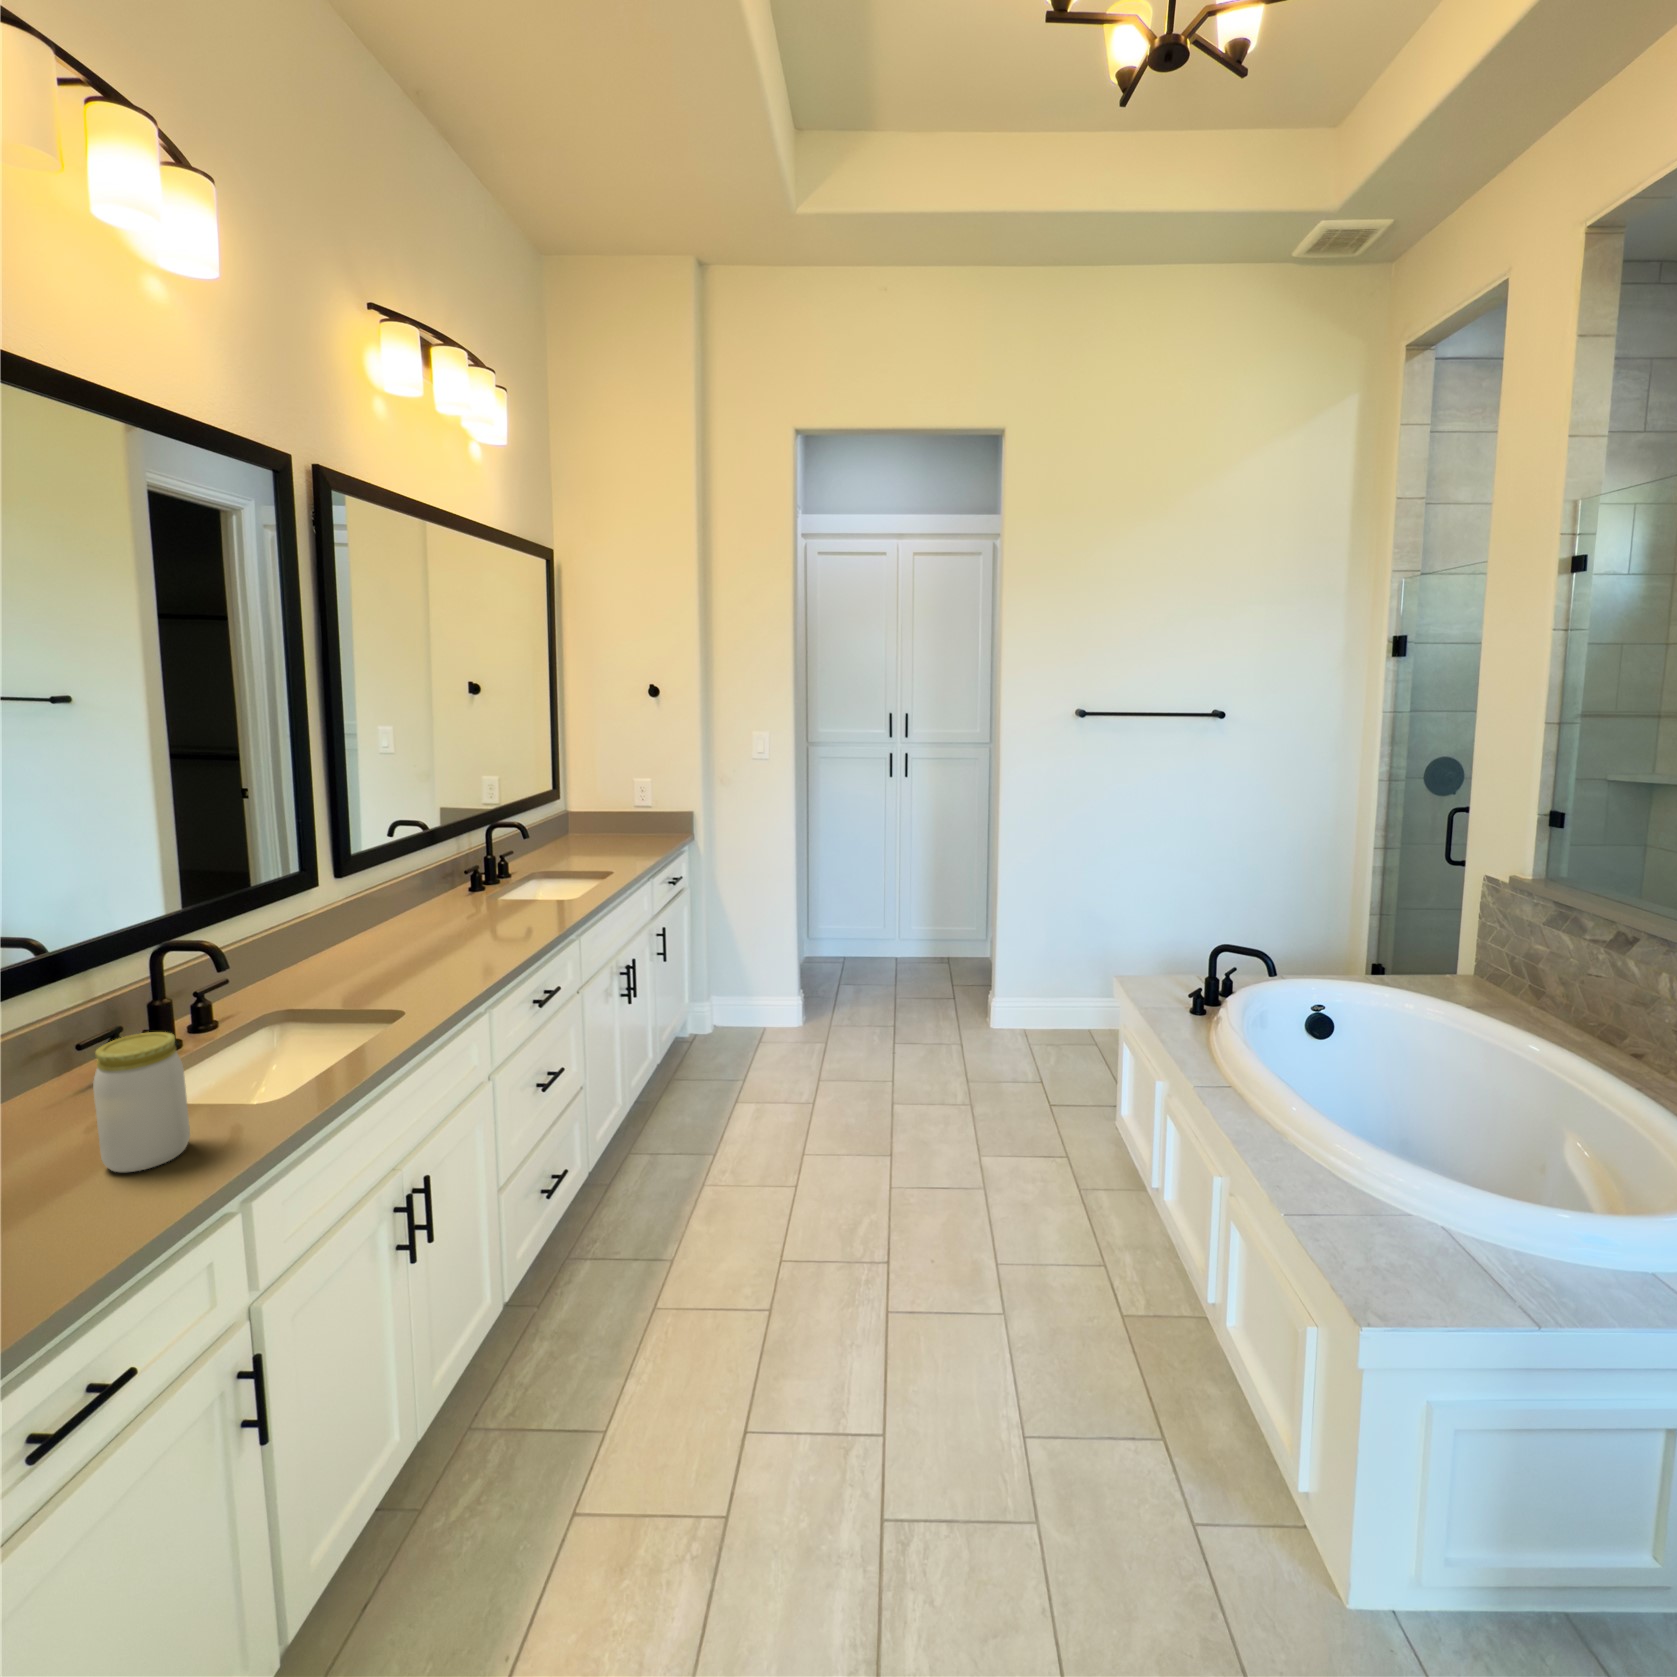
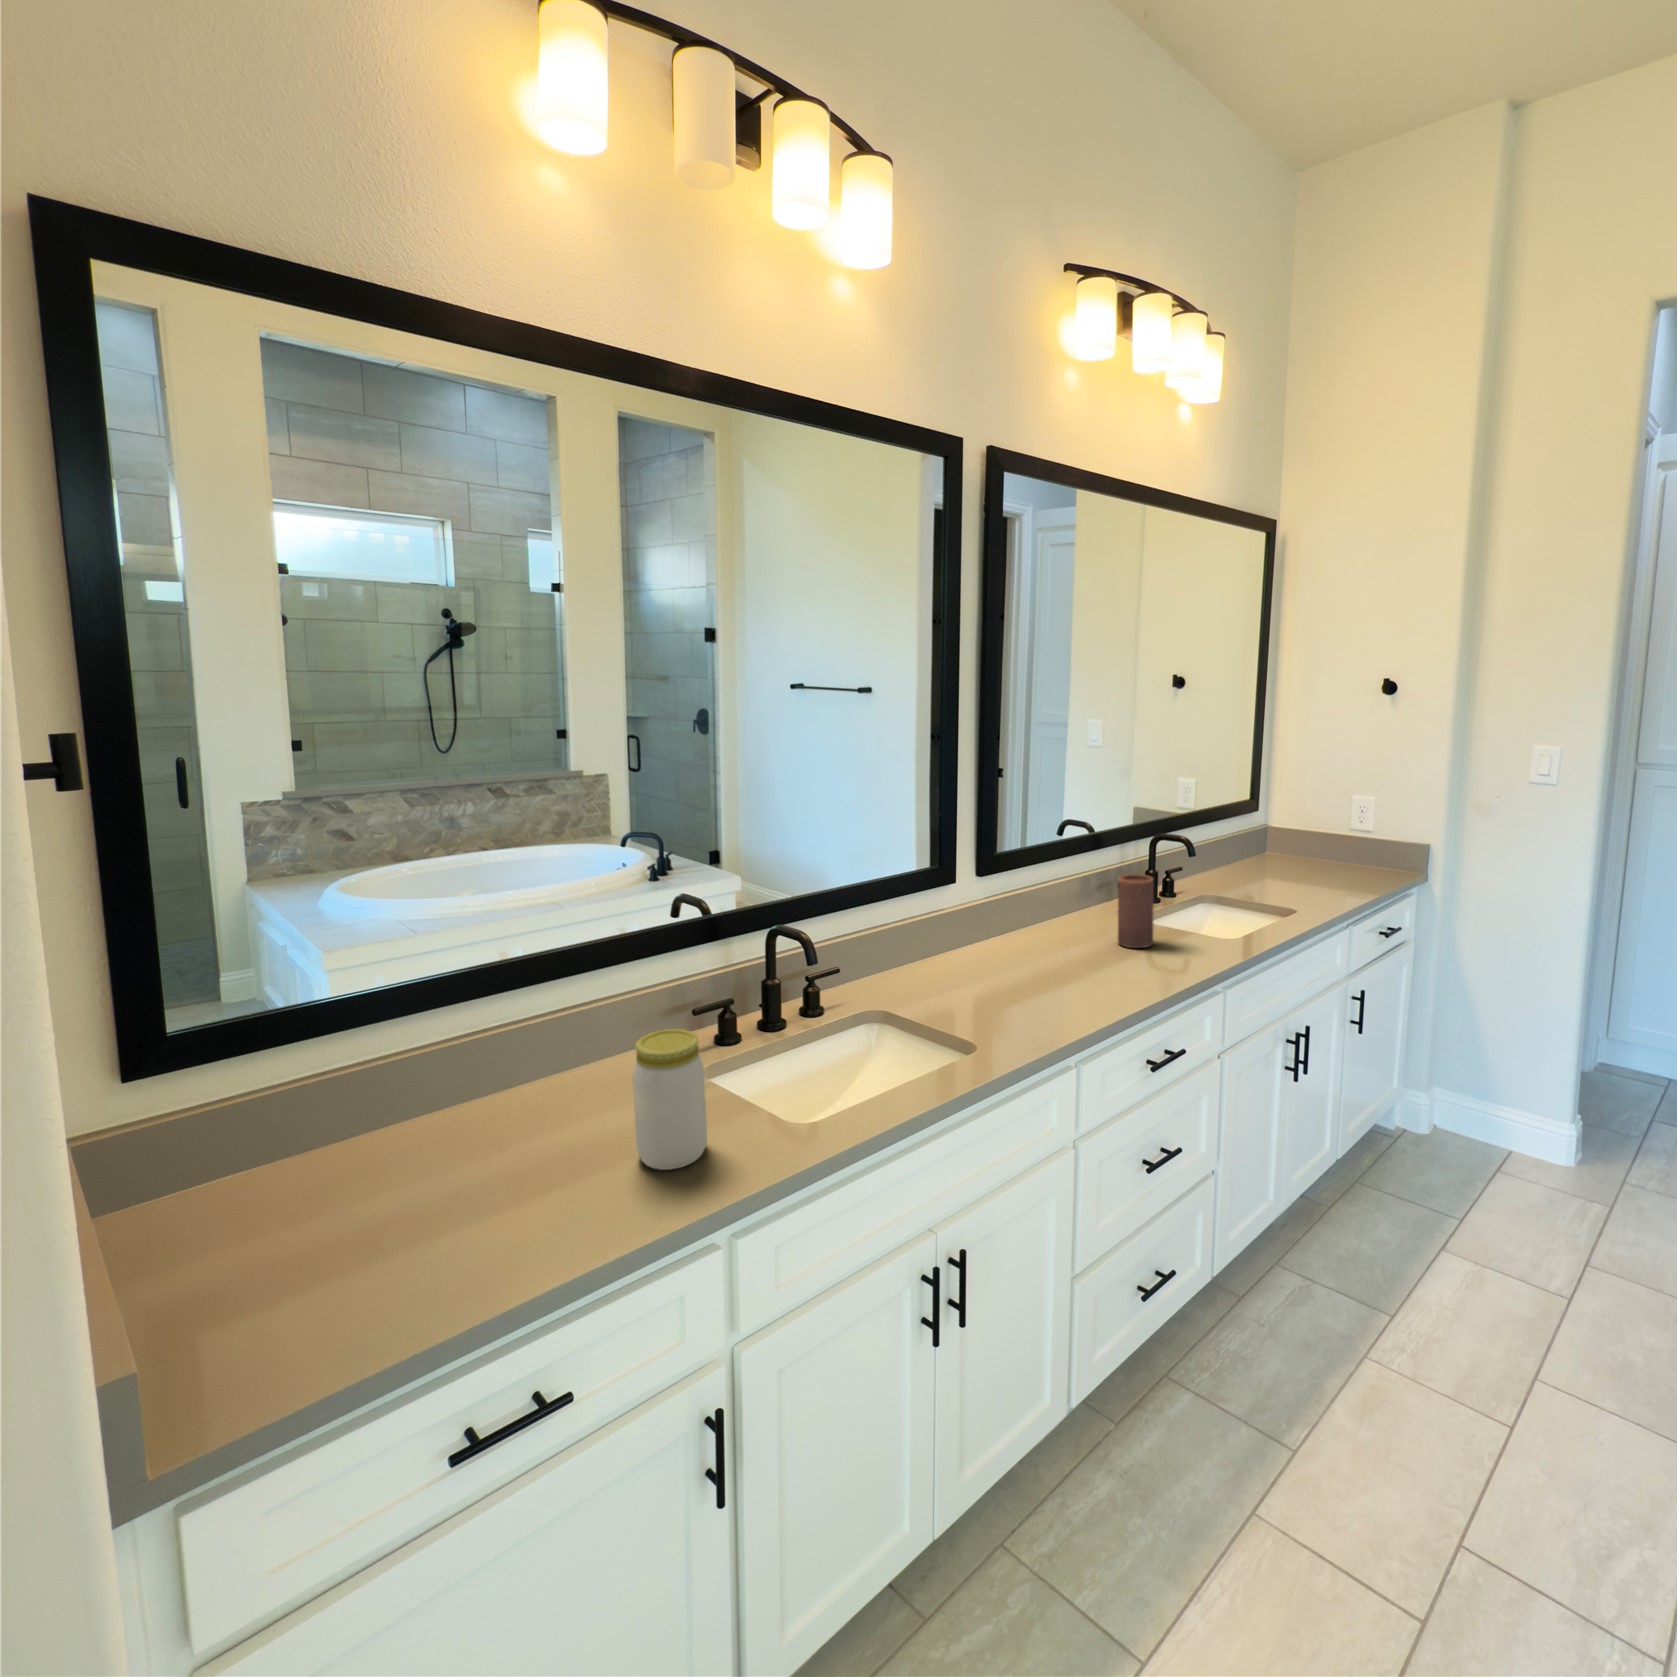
candle: none [482,855,517,918] -> present [1118,874,1154,948]

